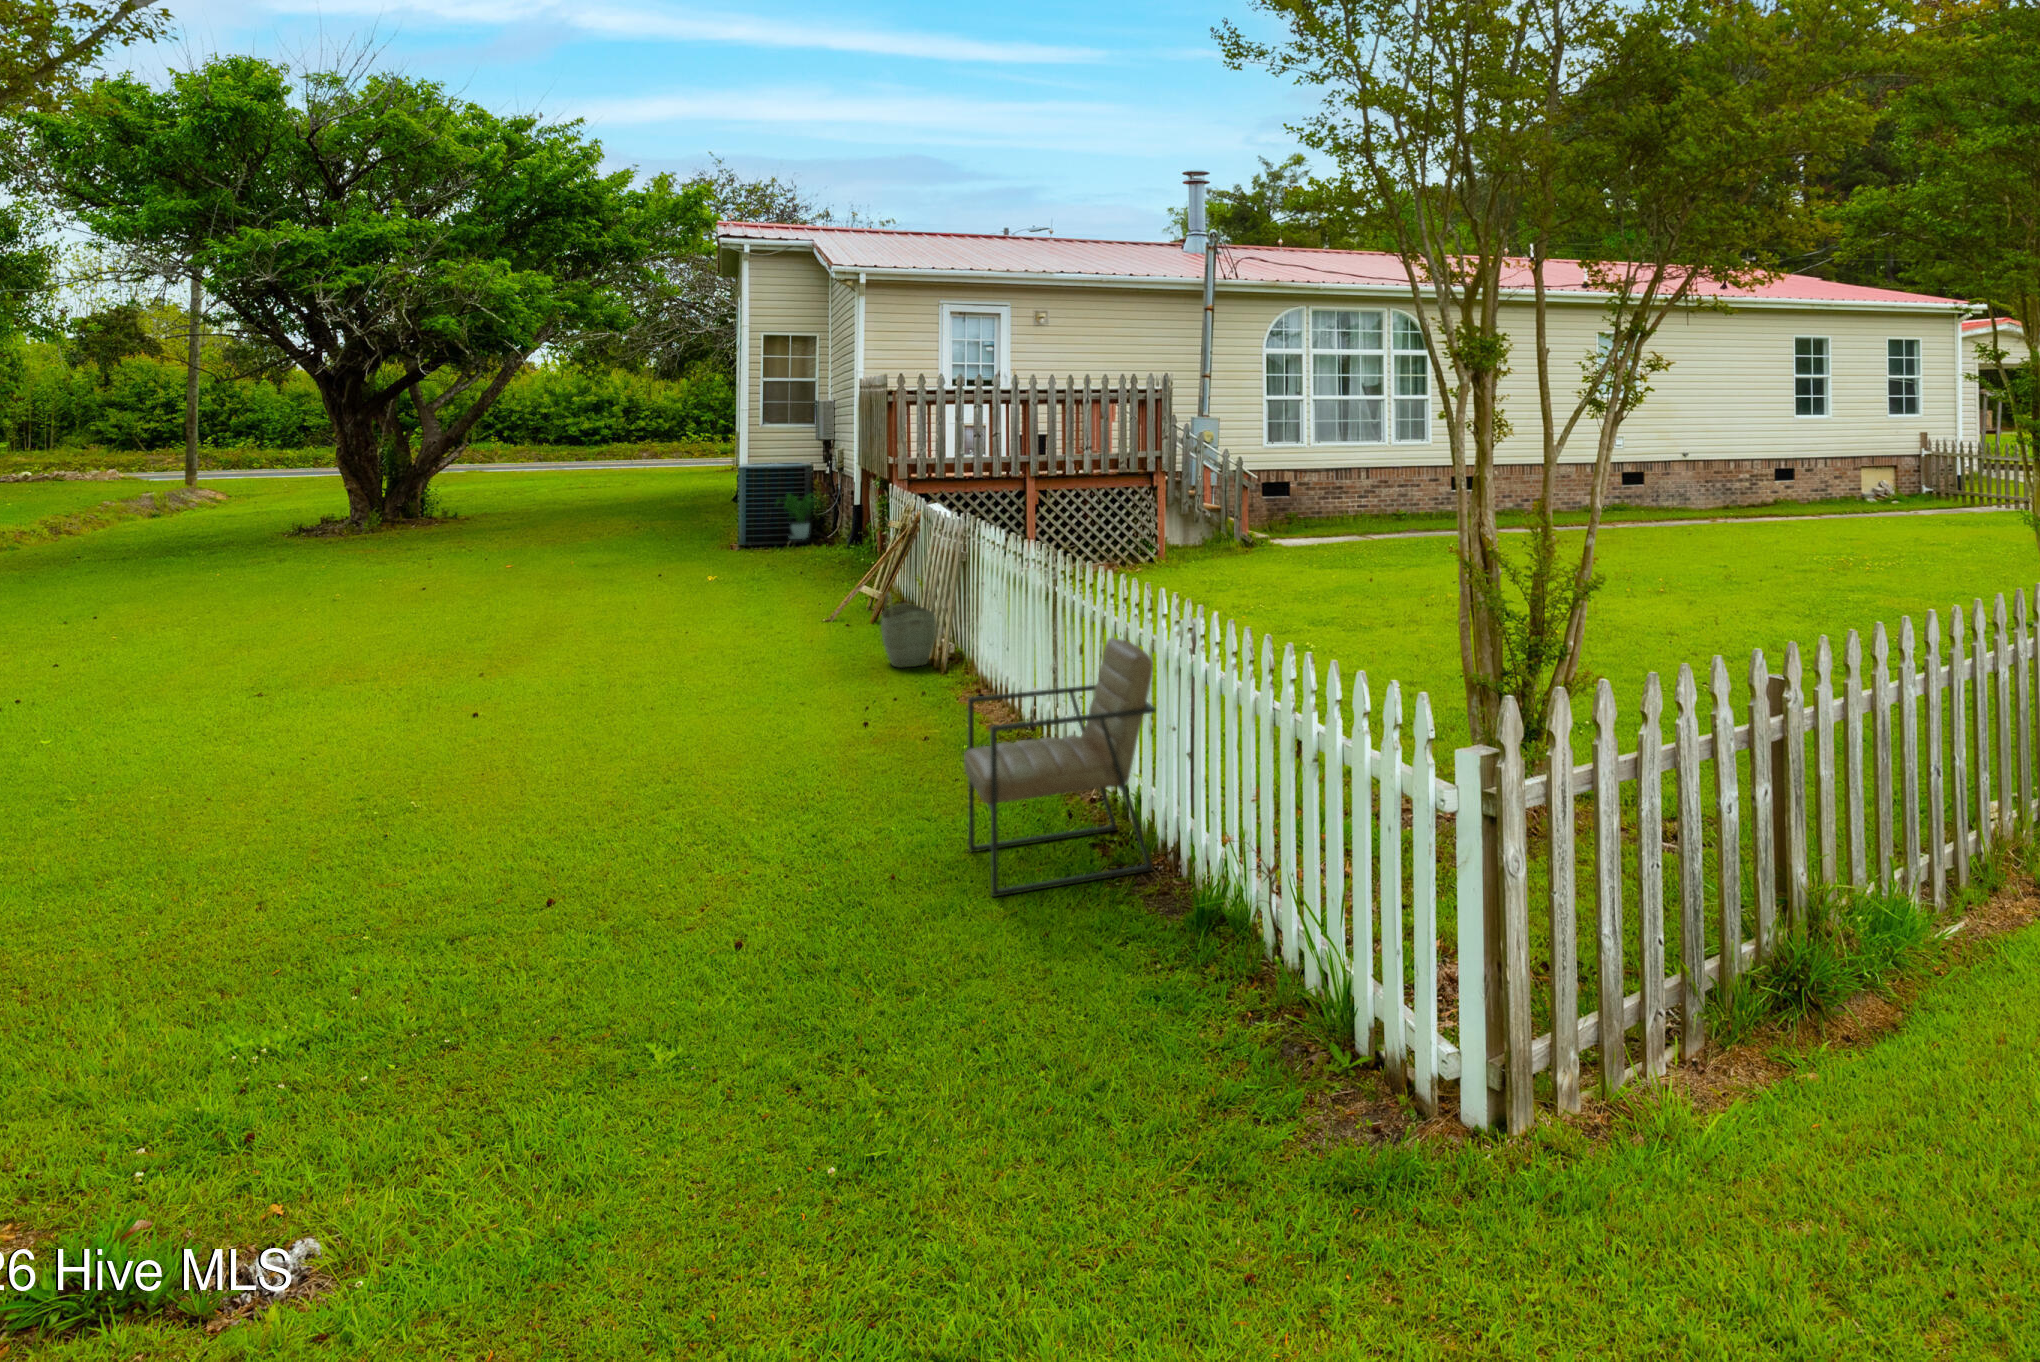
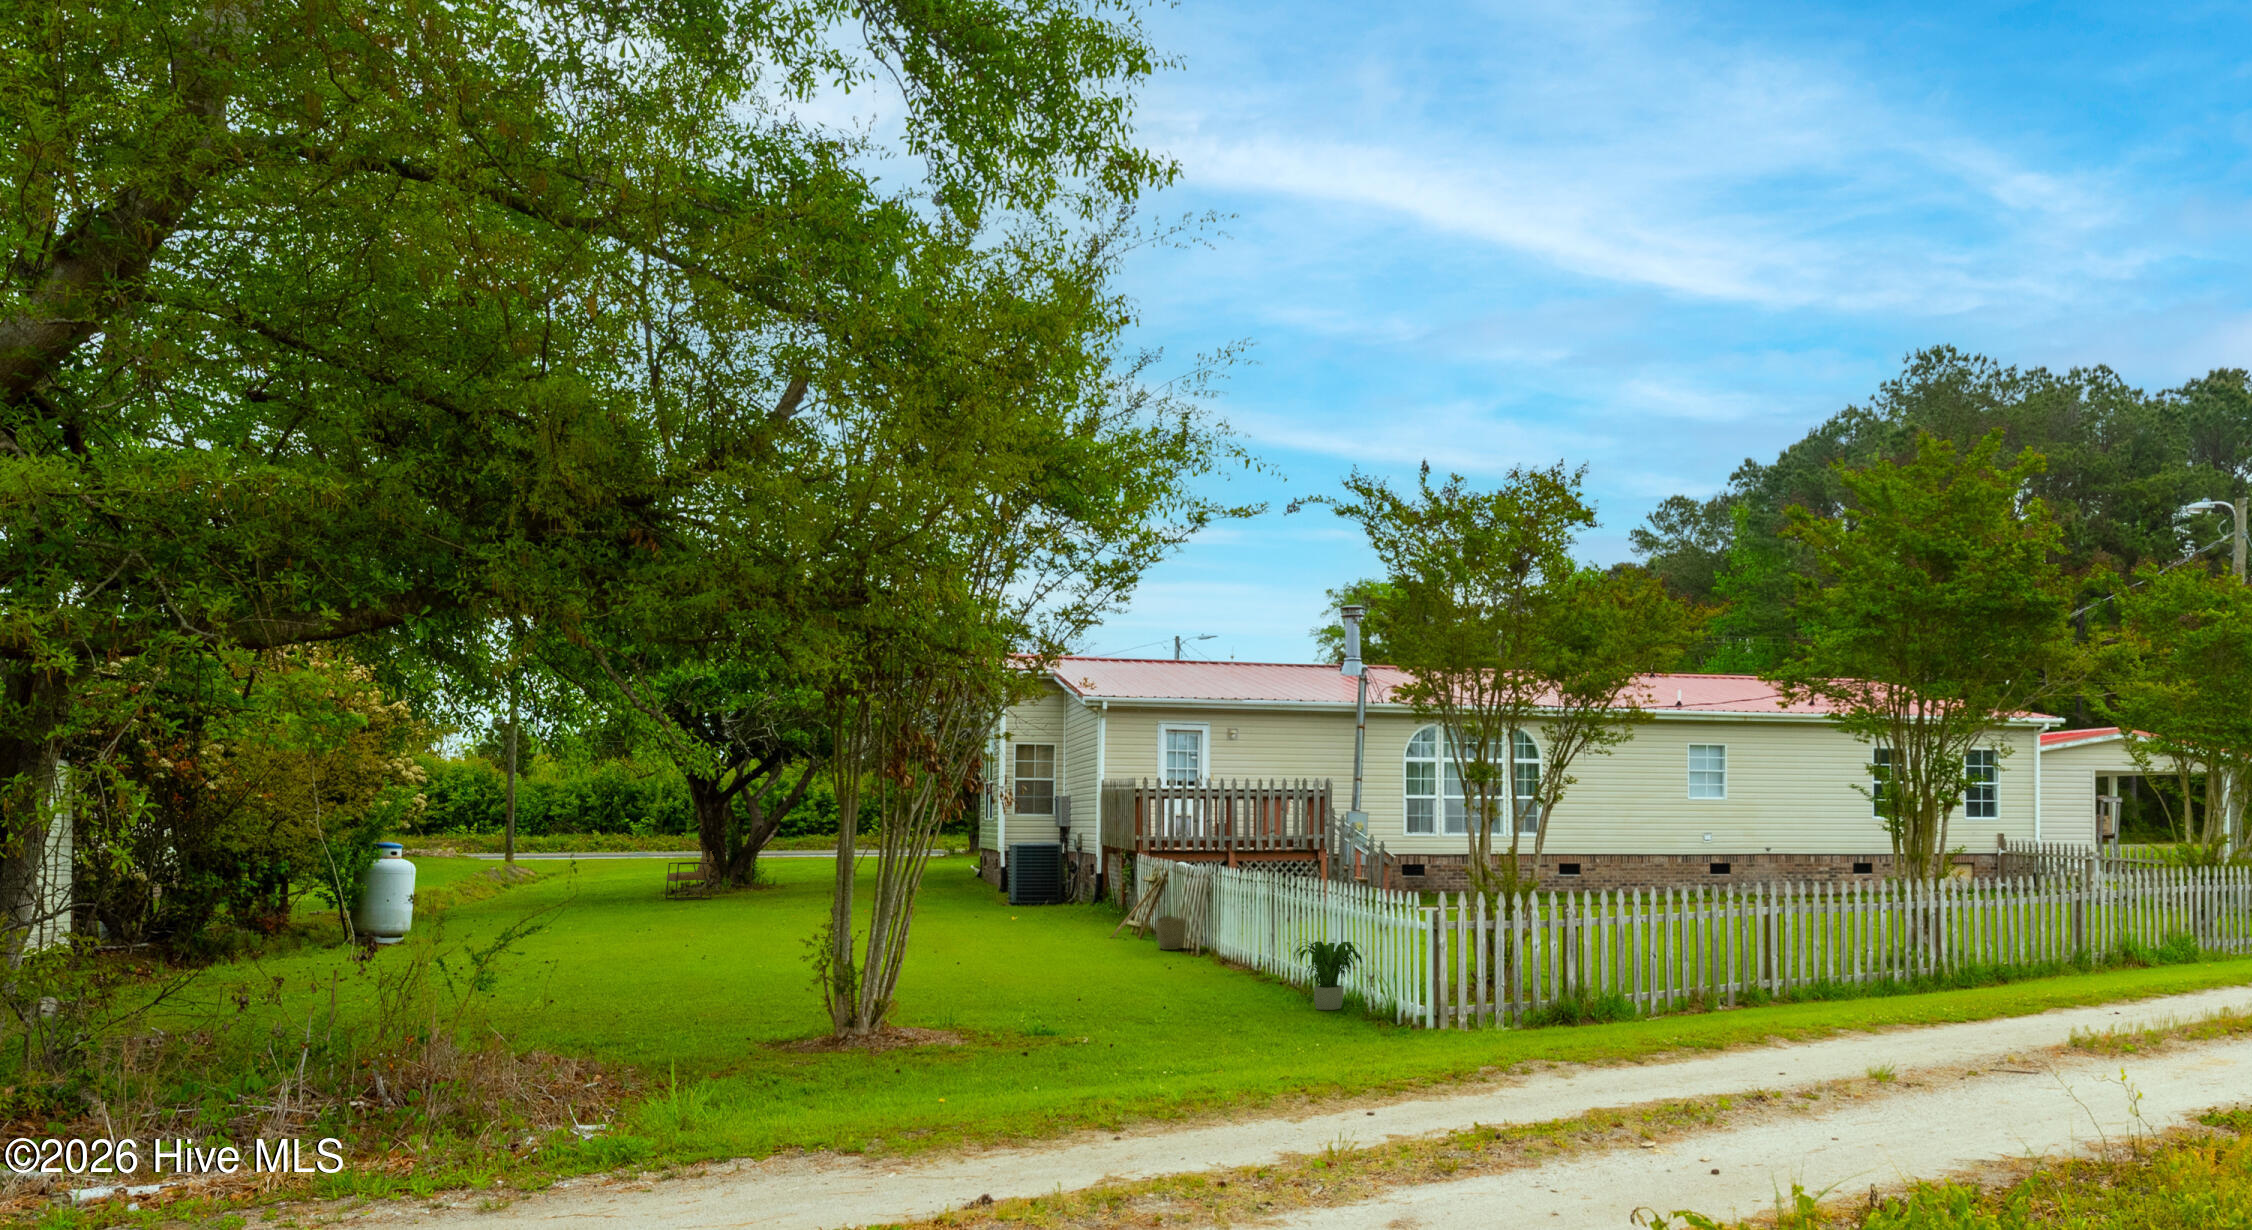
potted plant: present [776,494,822,539] -> present [1293,939,1362,1010]
chair: present [964,638,1156,897] -> present [666,851,714,900]

